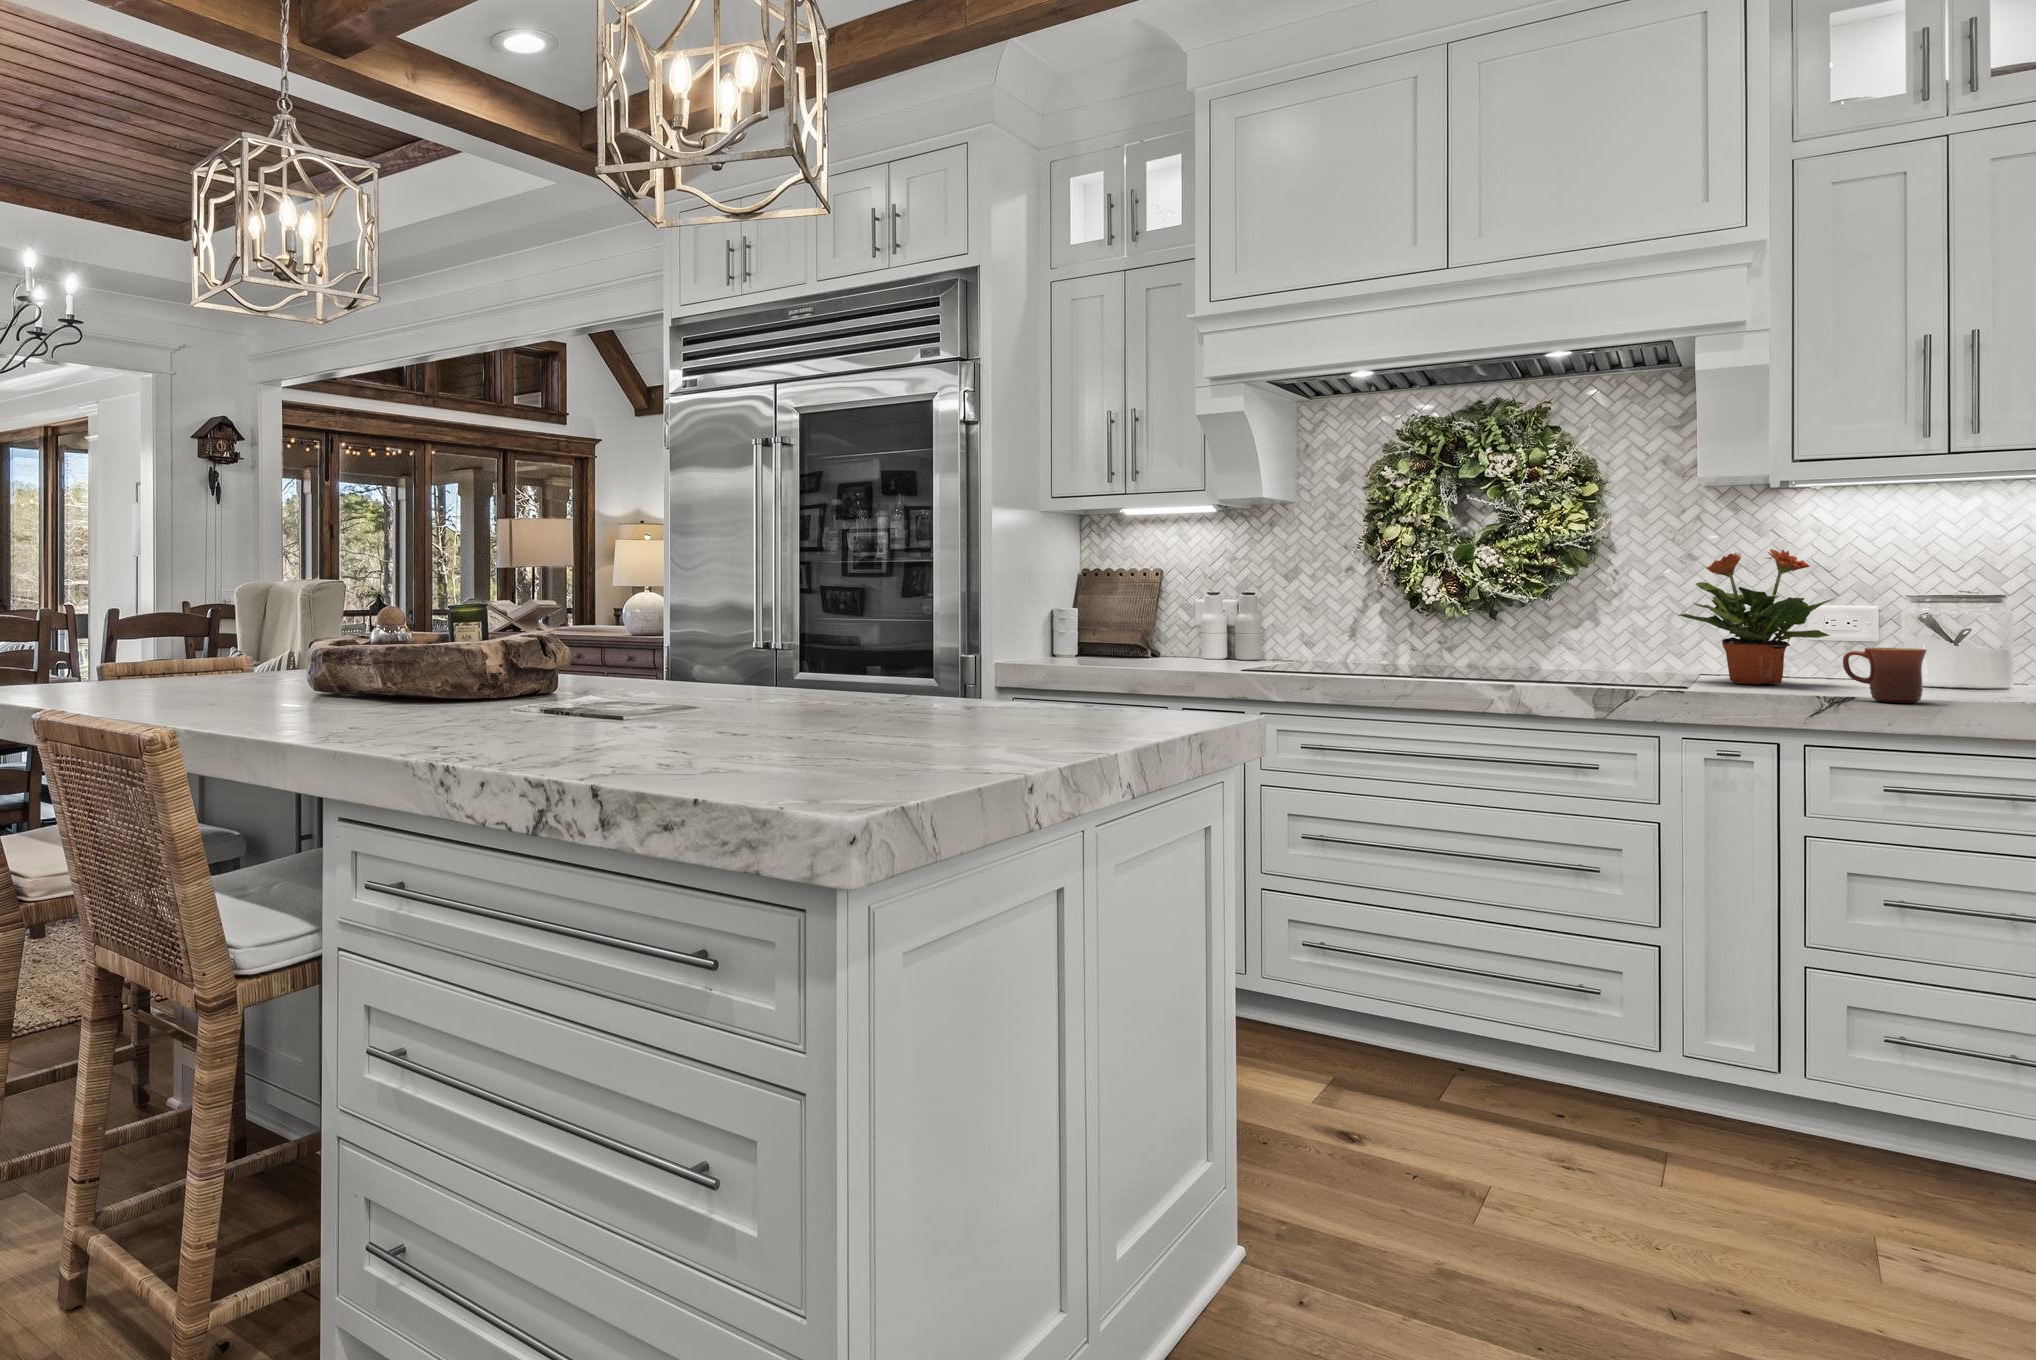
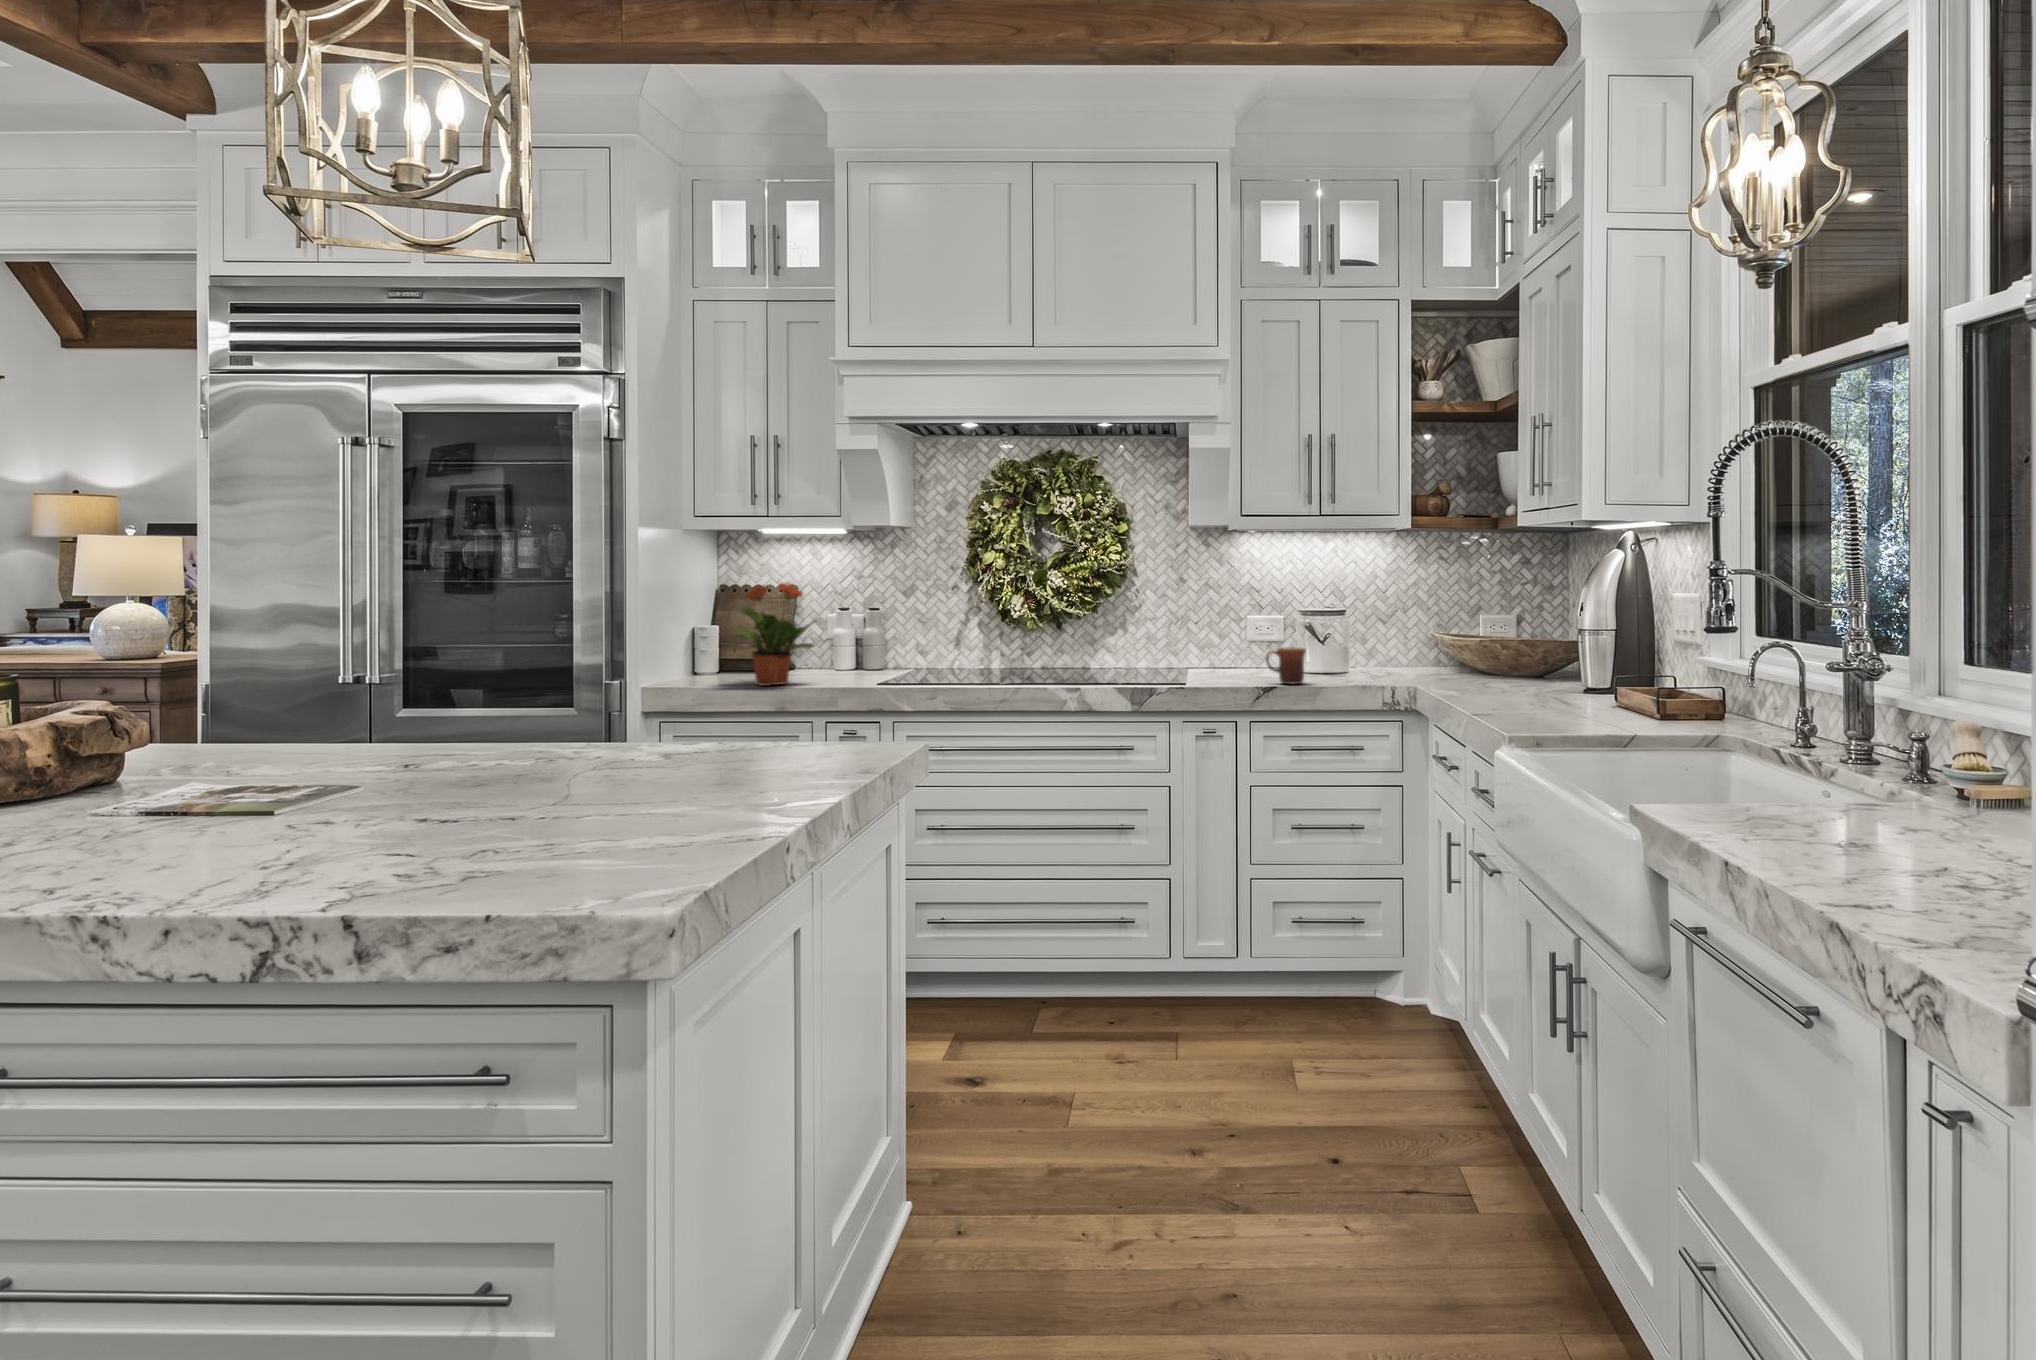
potted plant: present [1680,549,1833,685] -> present [734,583,814,686]

